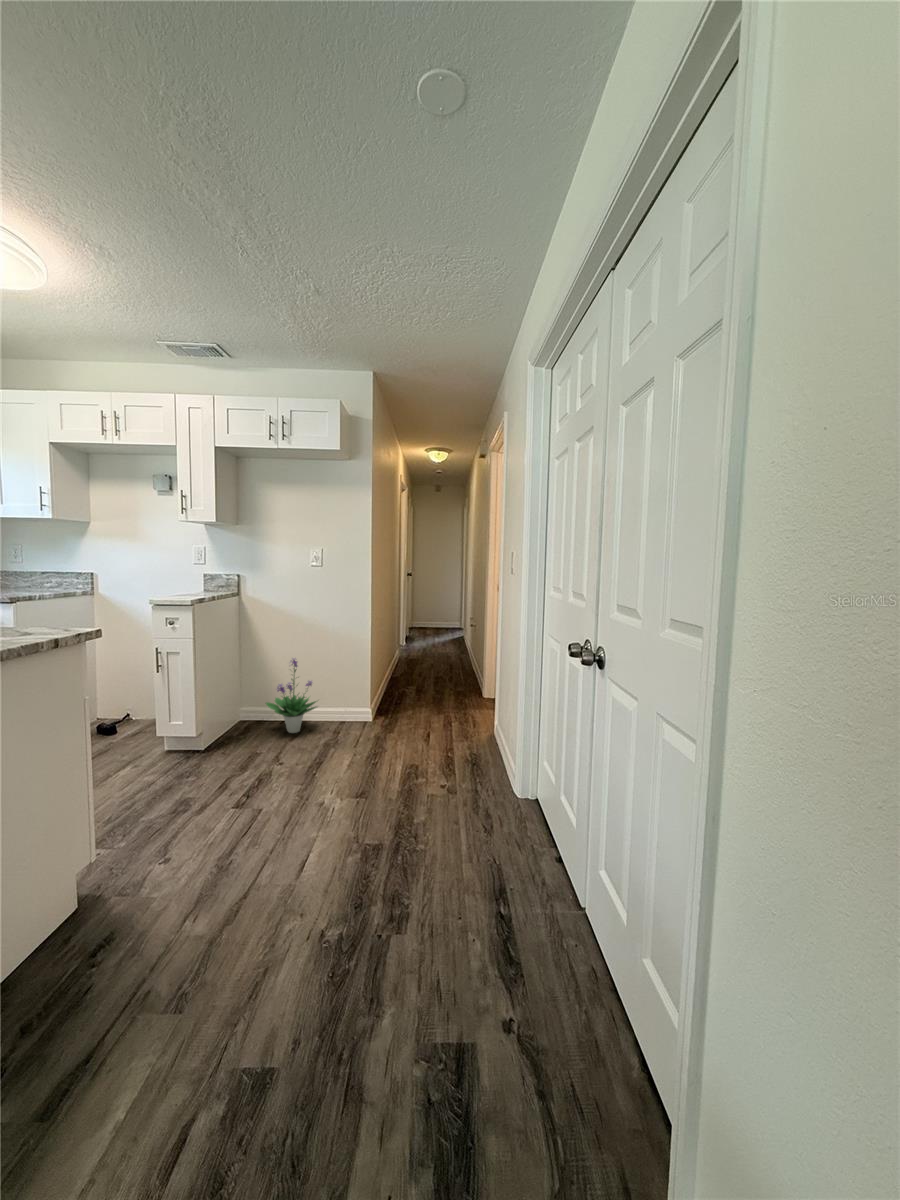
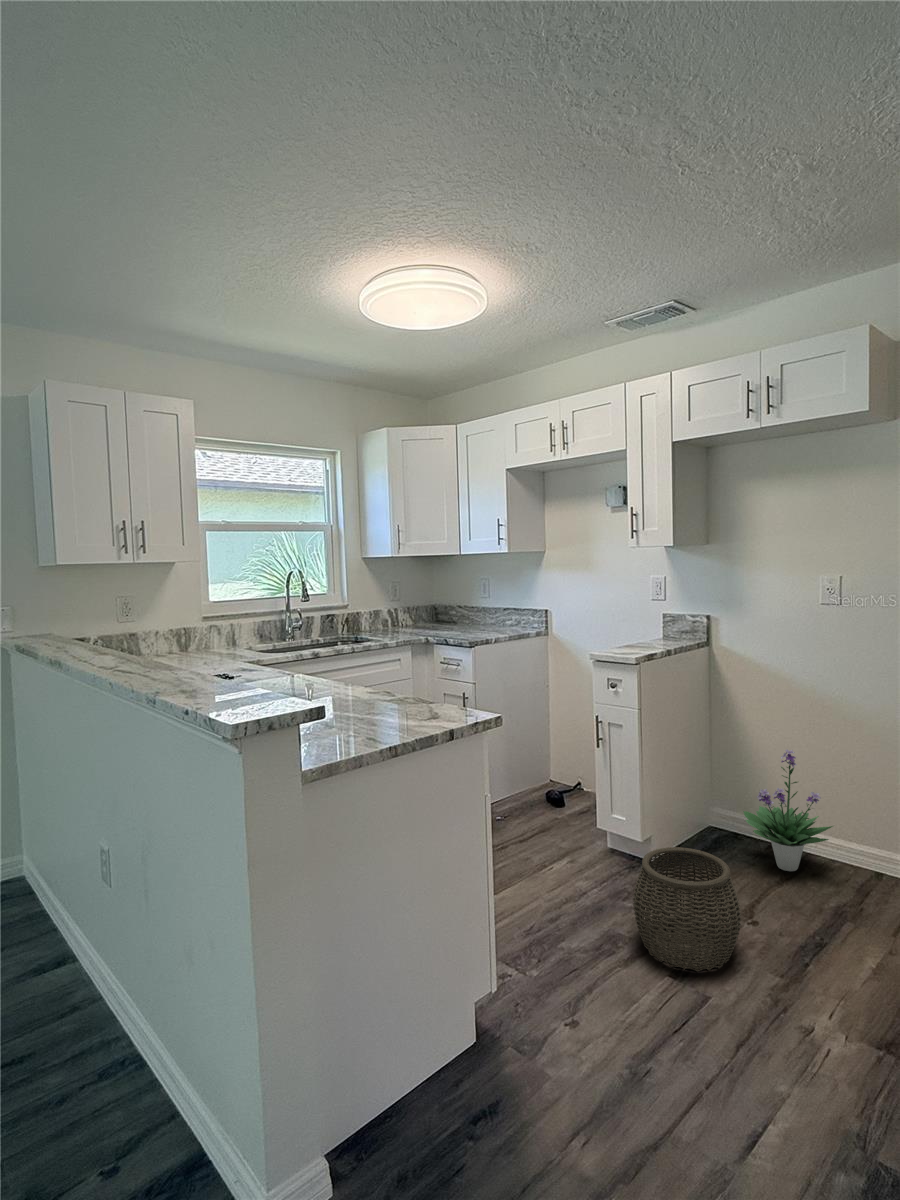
woven basket: none [200,724,277,804] -> present [633,847,741,972]

